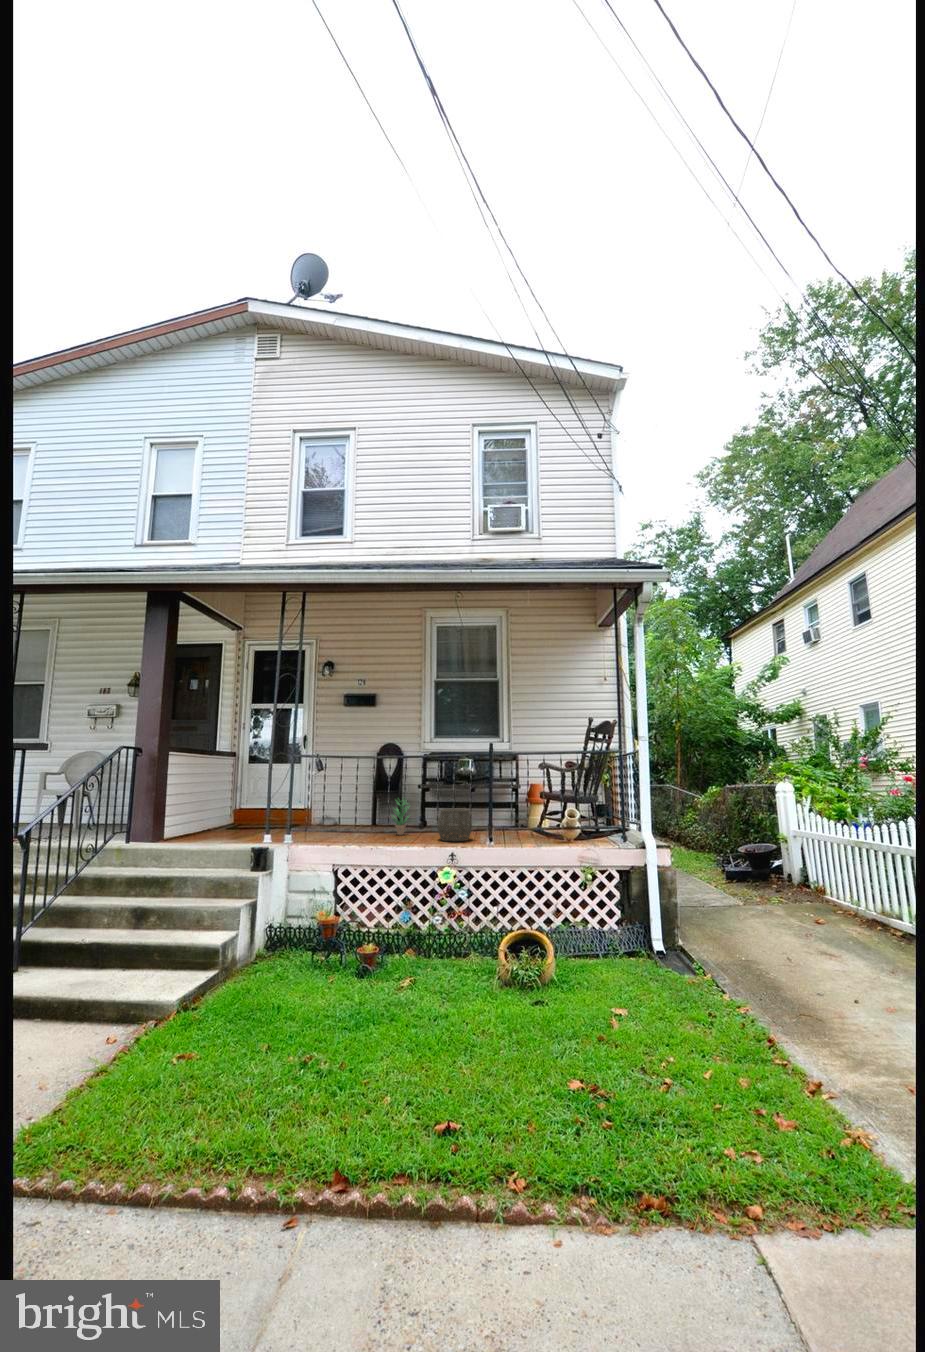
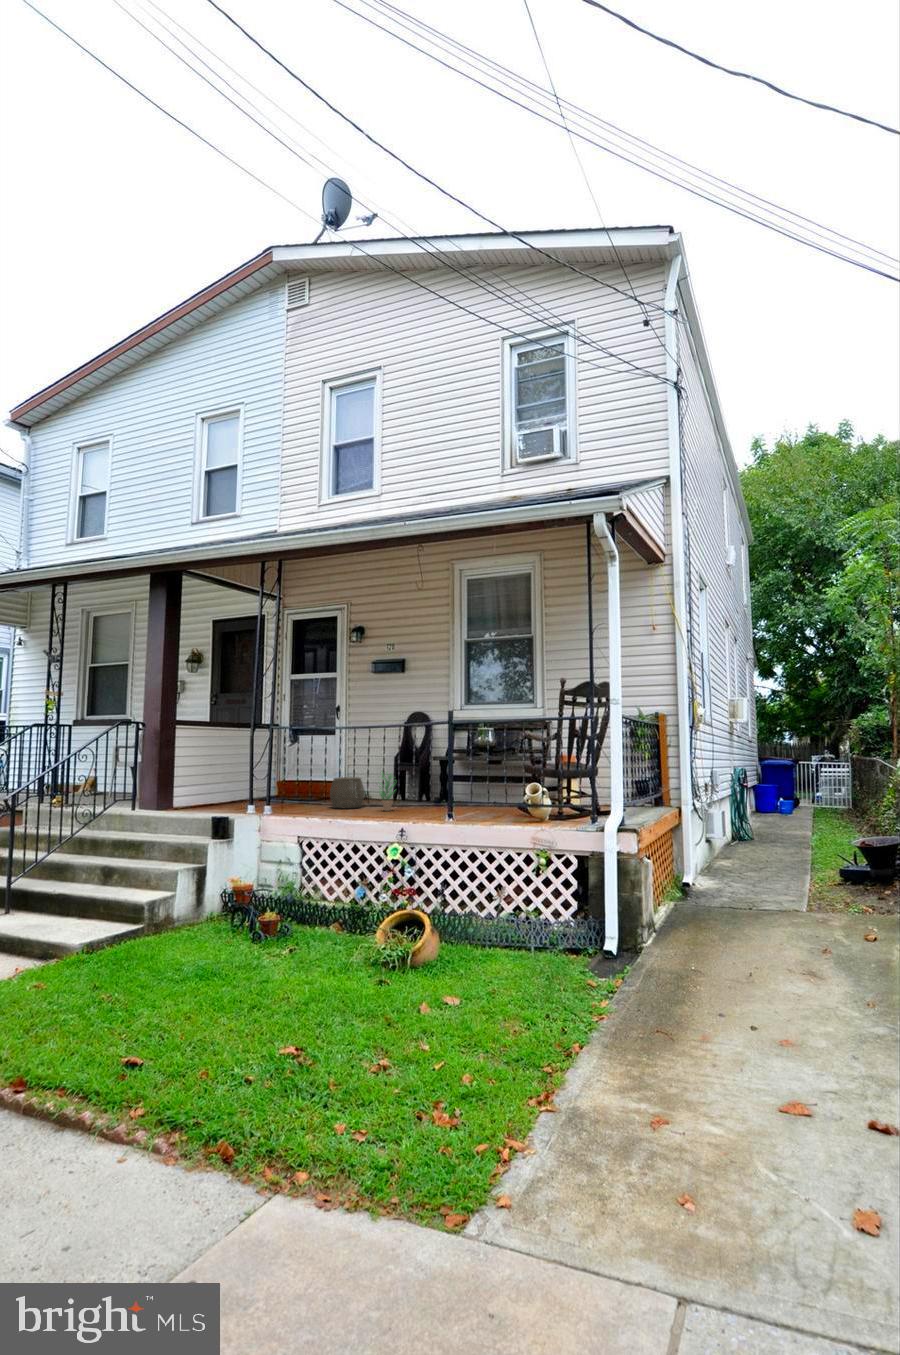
woven basket: present [437,809,472,841] -> present [330,777,364,808]

